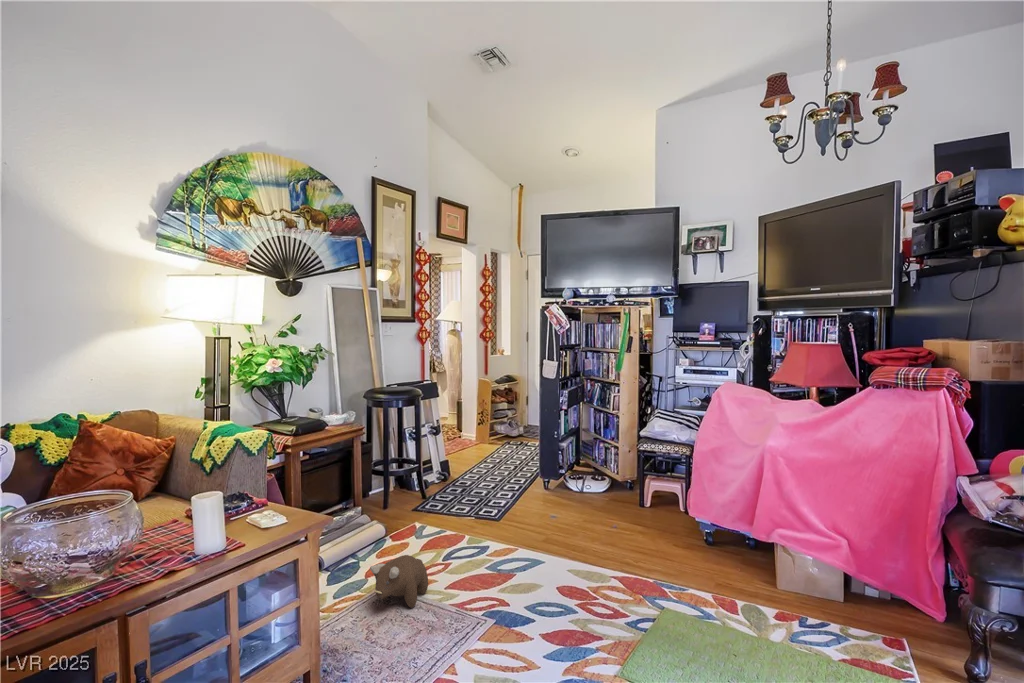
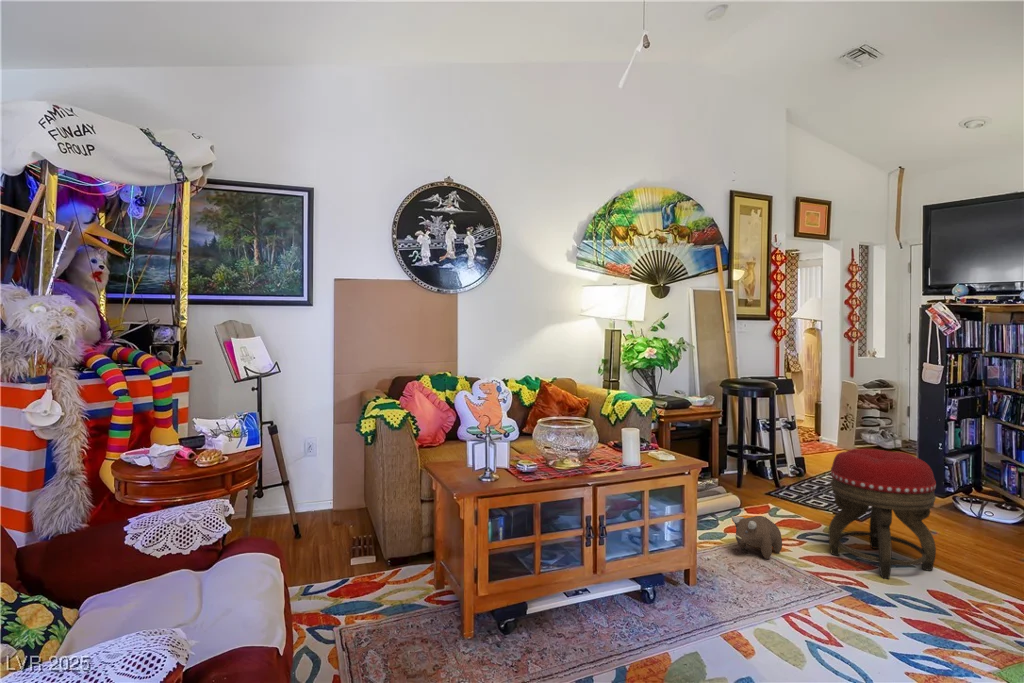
footstool: none [474,456,566,596] -> present [828,449,936,579]

